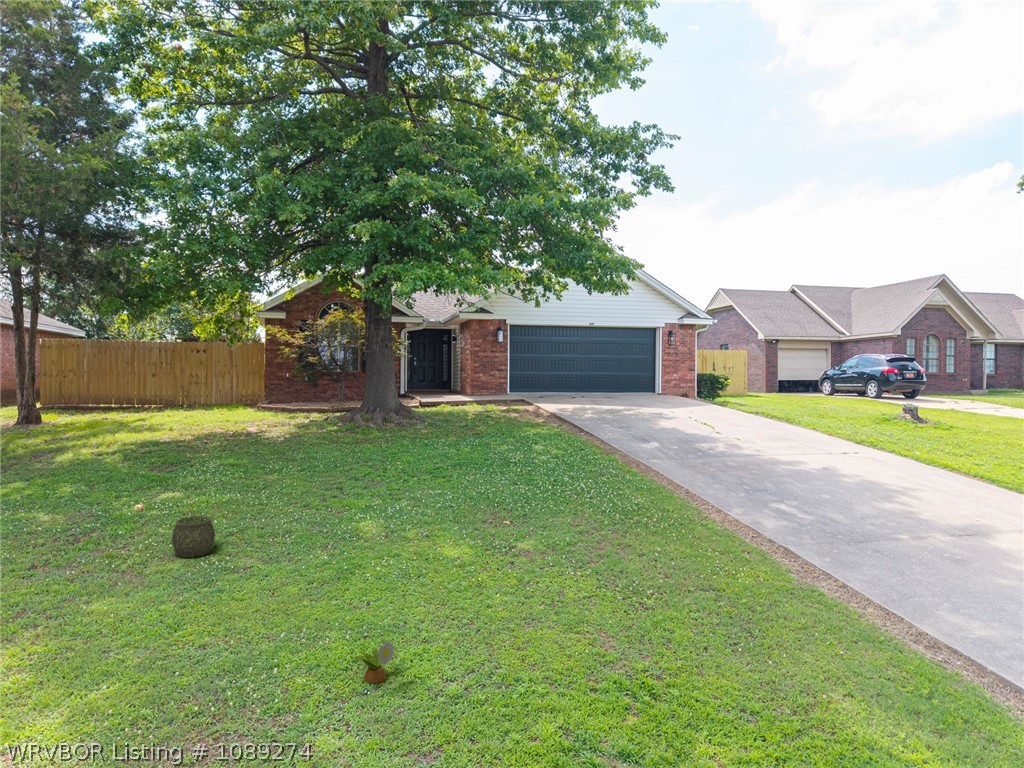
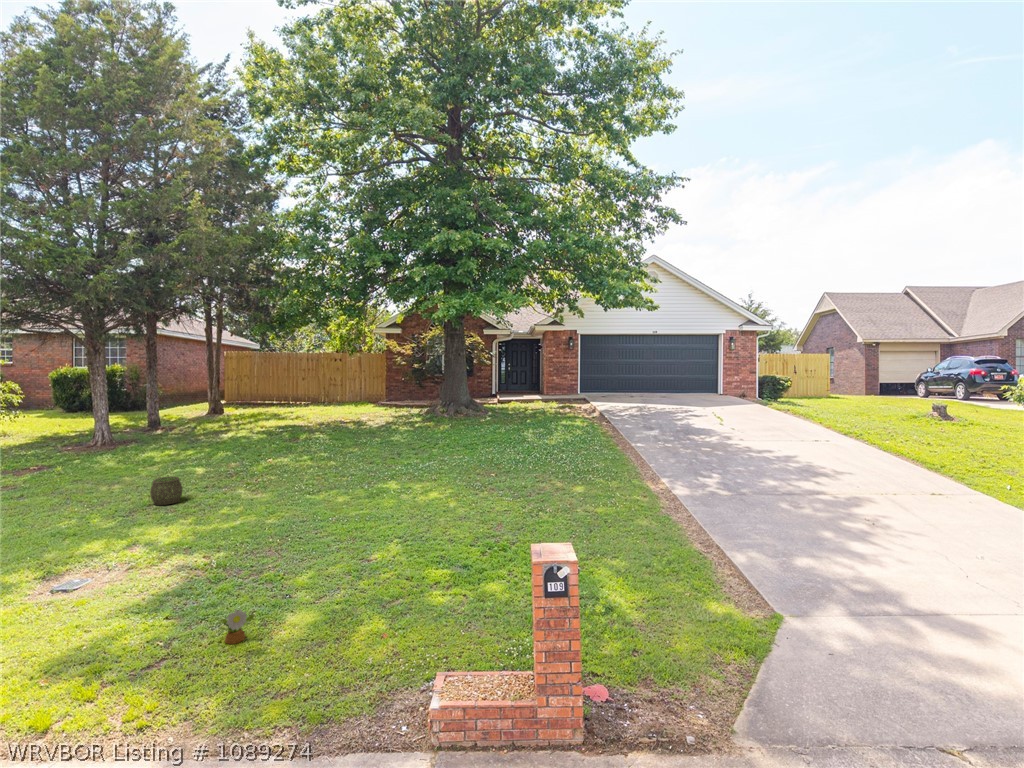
decorative plant: present [354,641,395,683] -> present [218,609,255,644]

